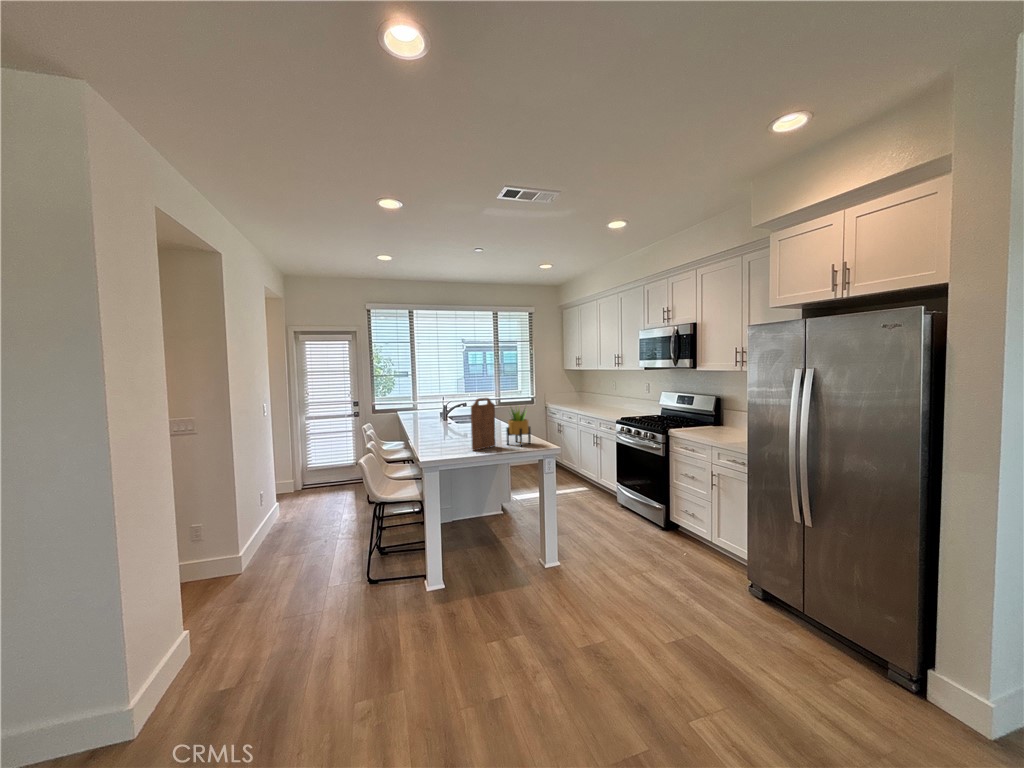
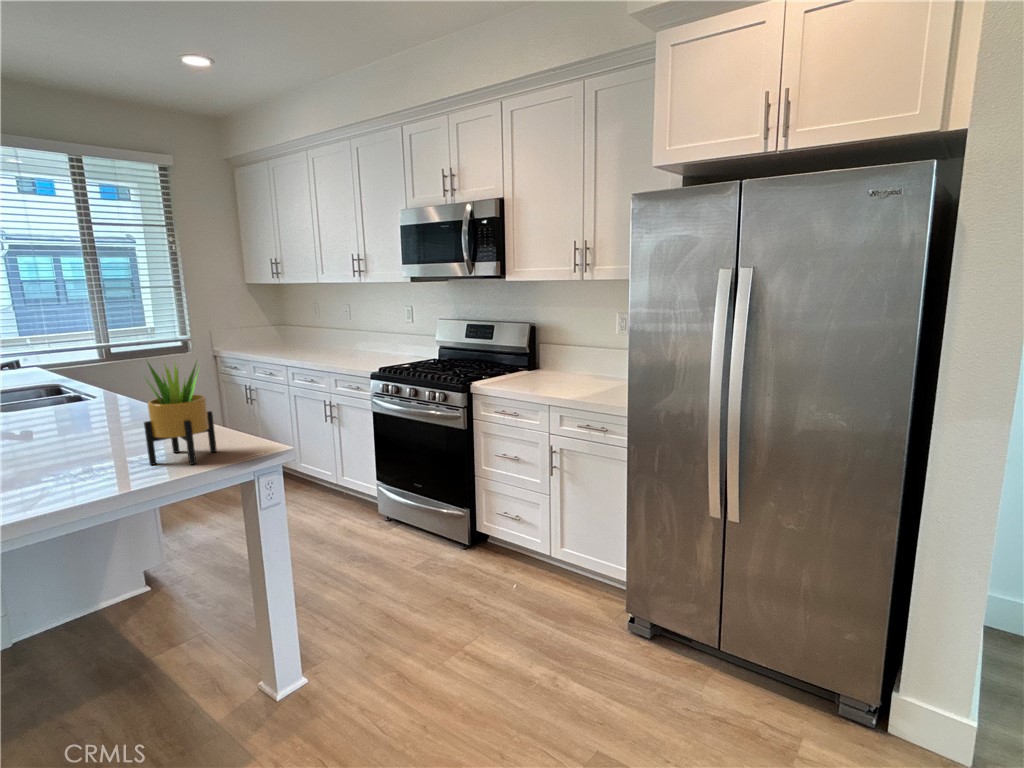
cutting board: present [471,398,496,451] -> none [14,349,116,503]

